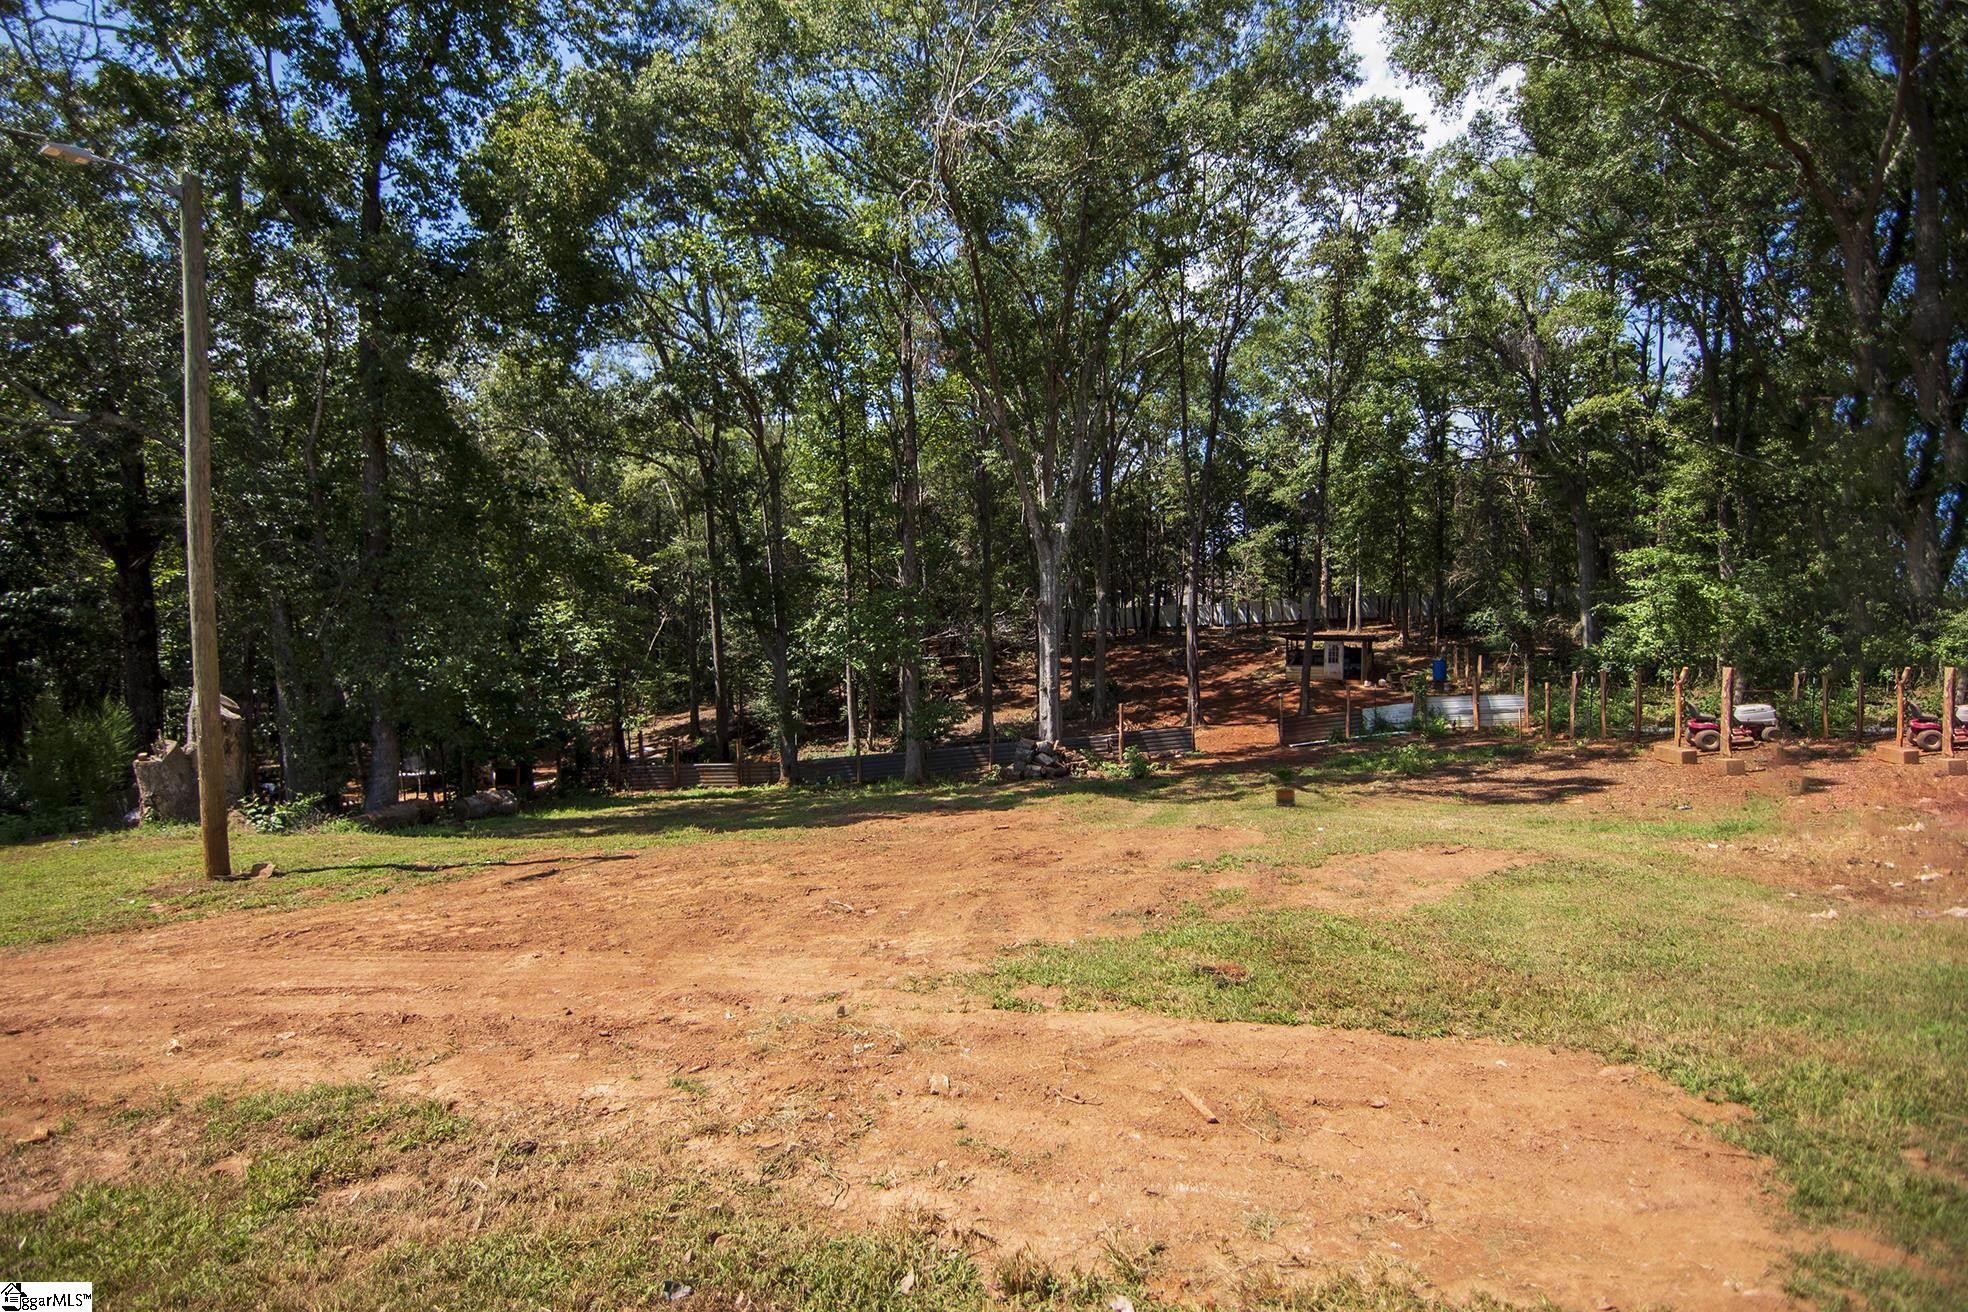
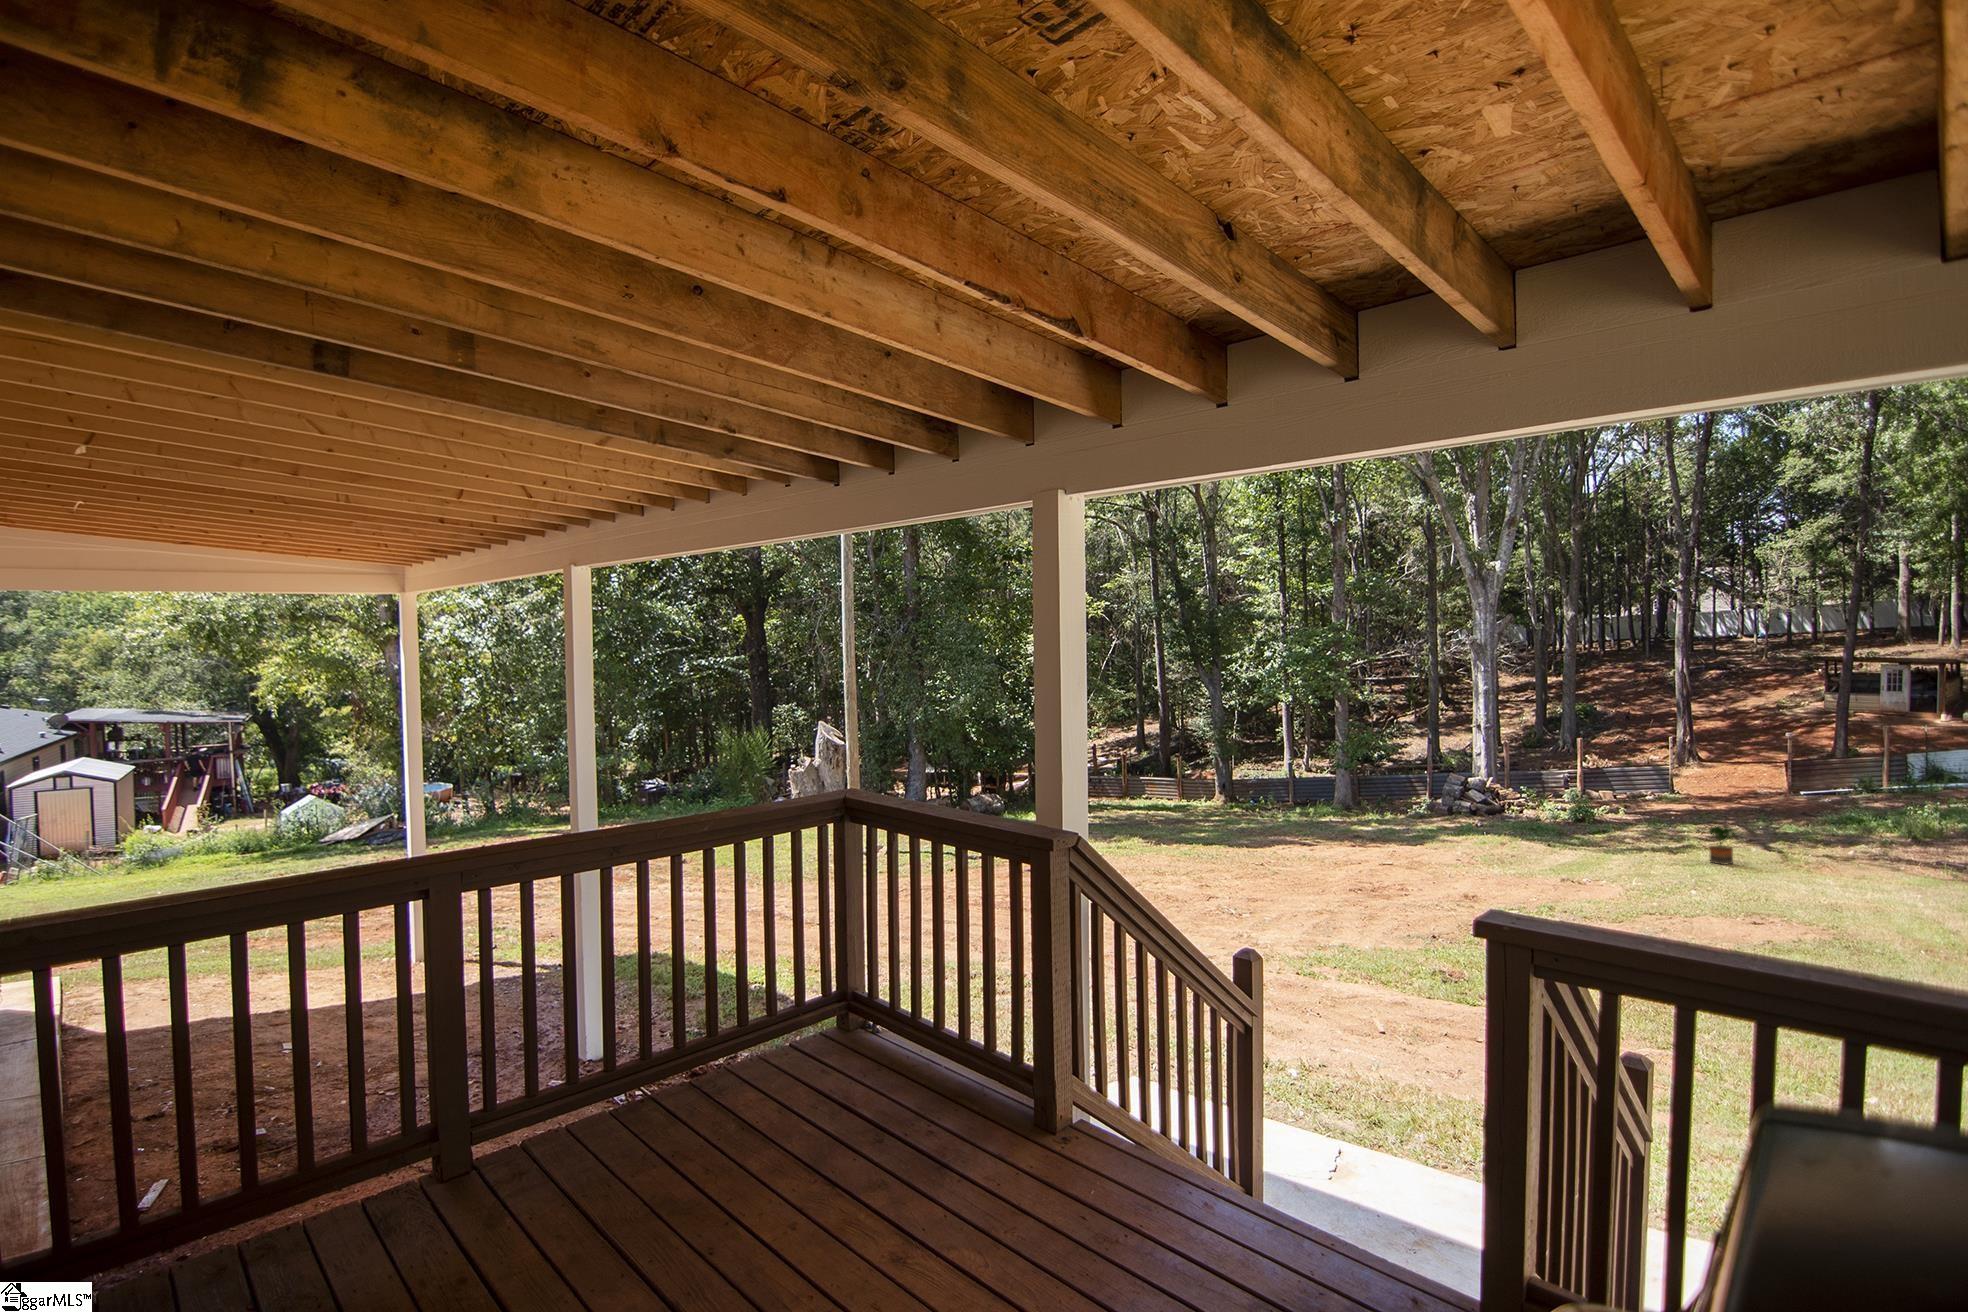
bench: present [738,753,783,784] -> none [1178,771,1219,800]

